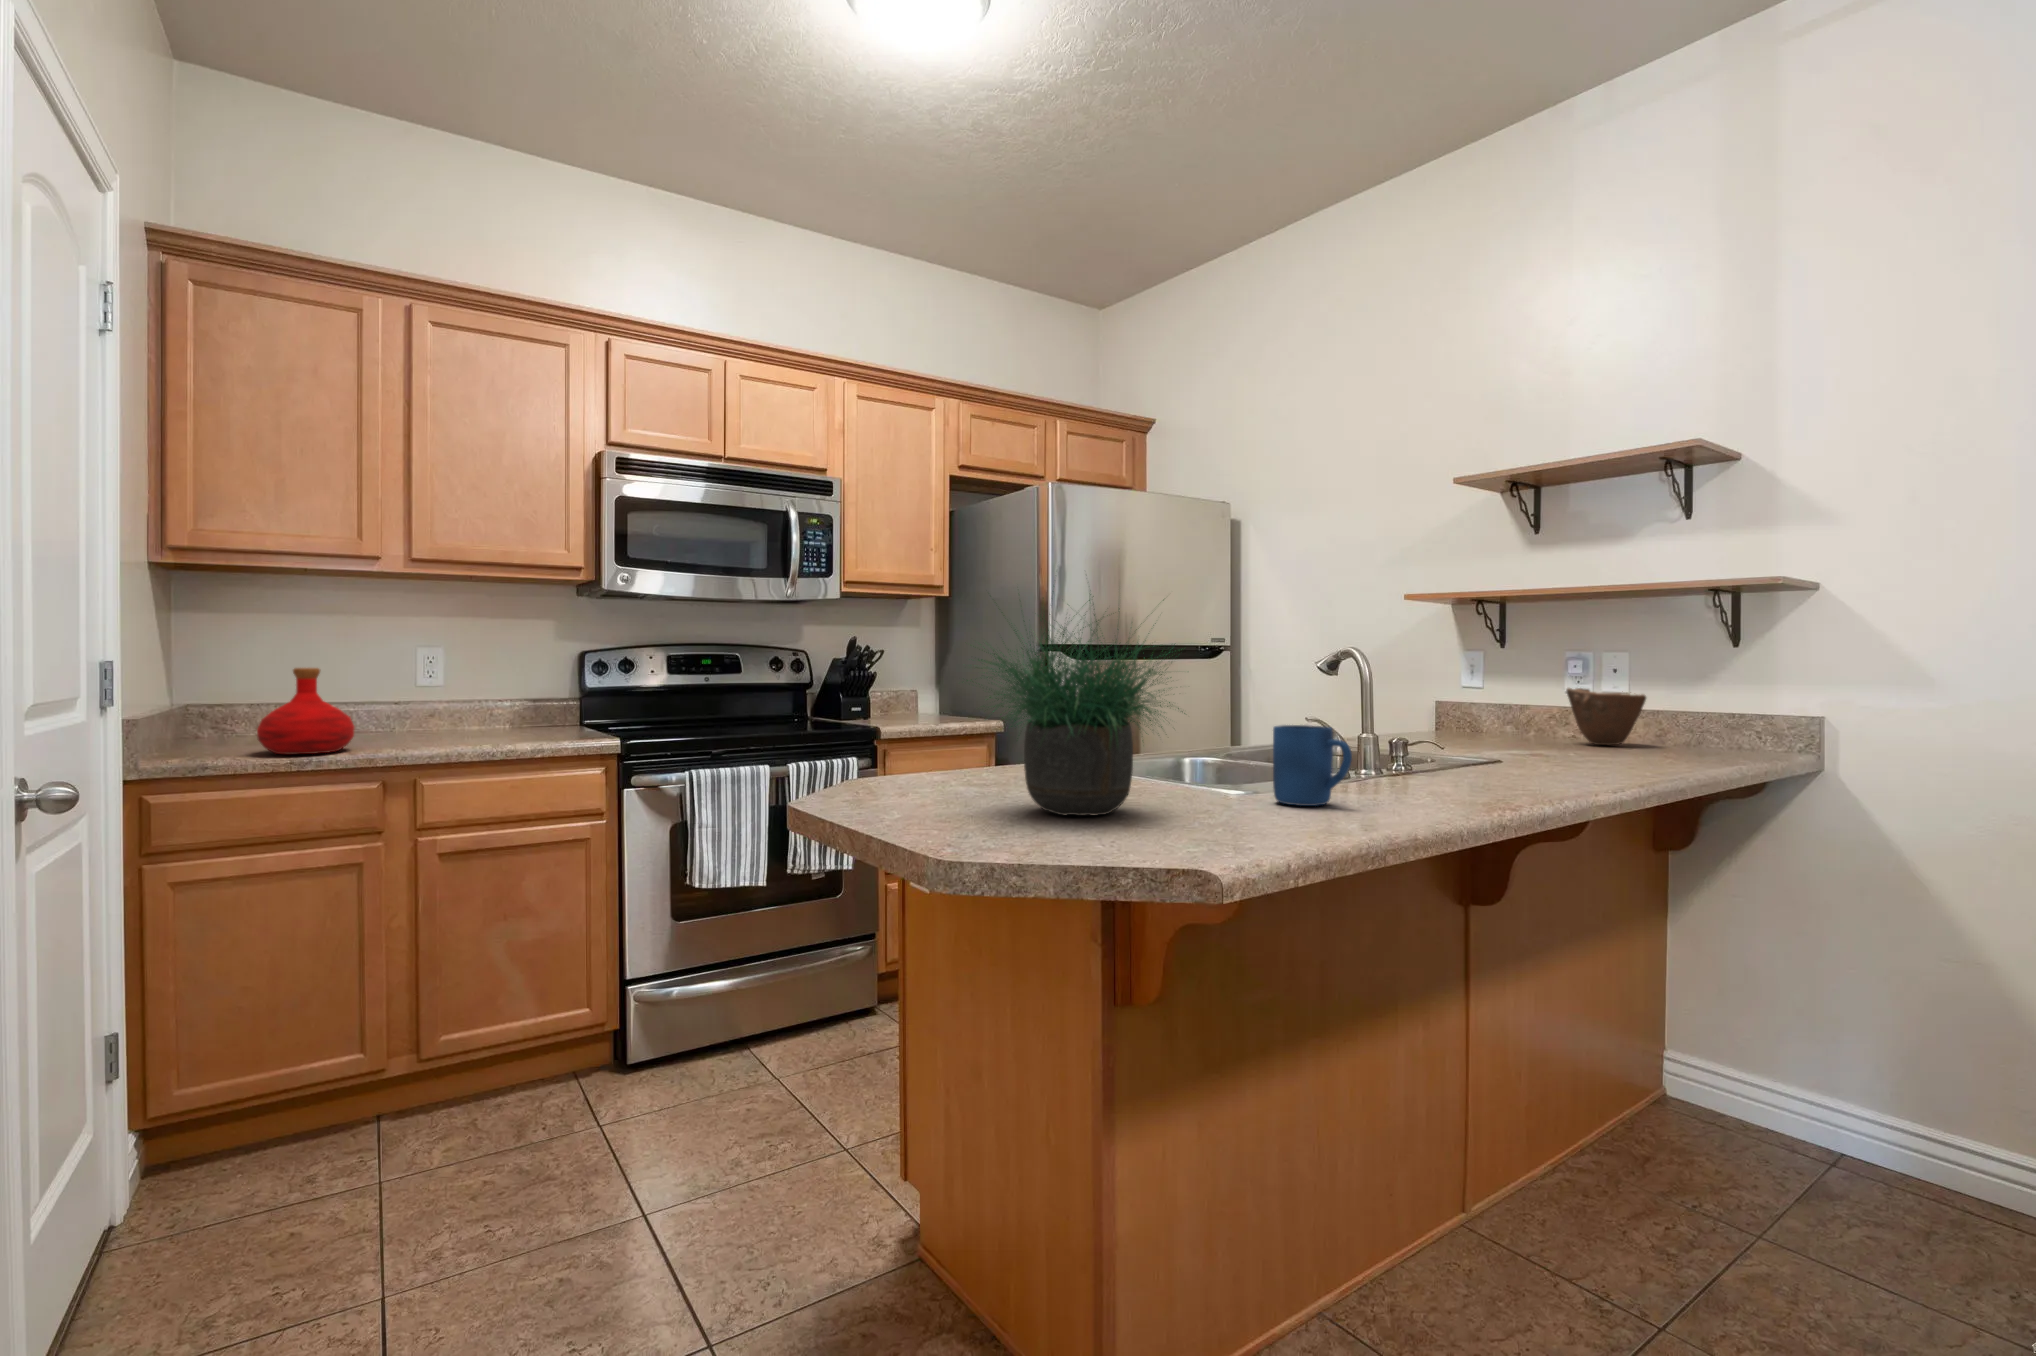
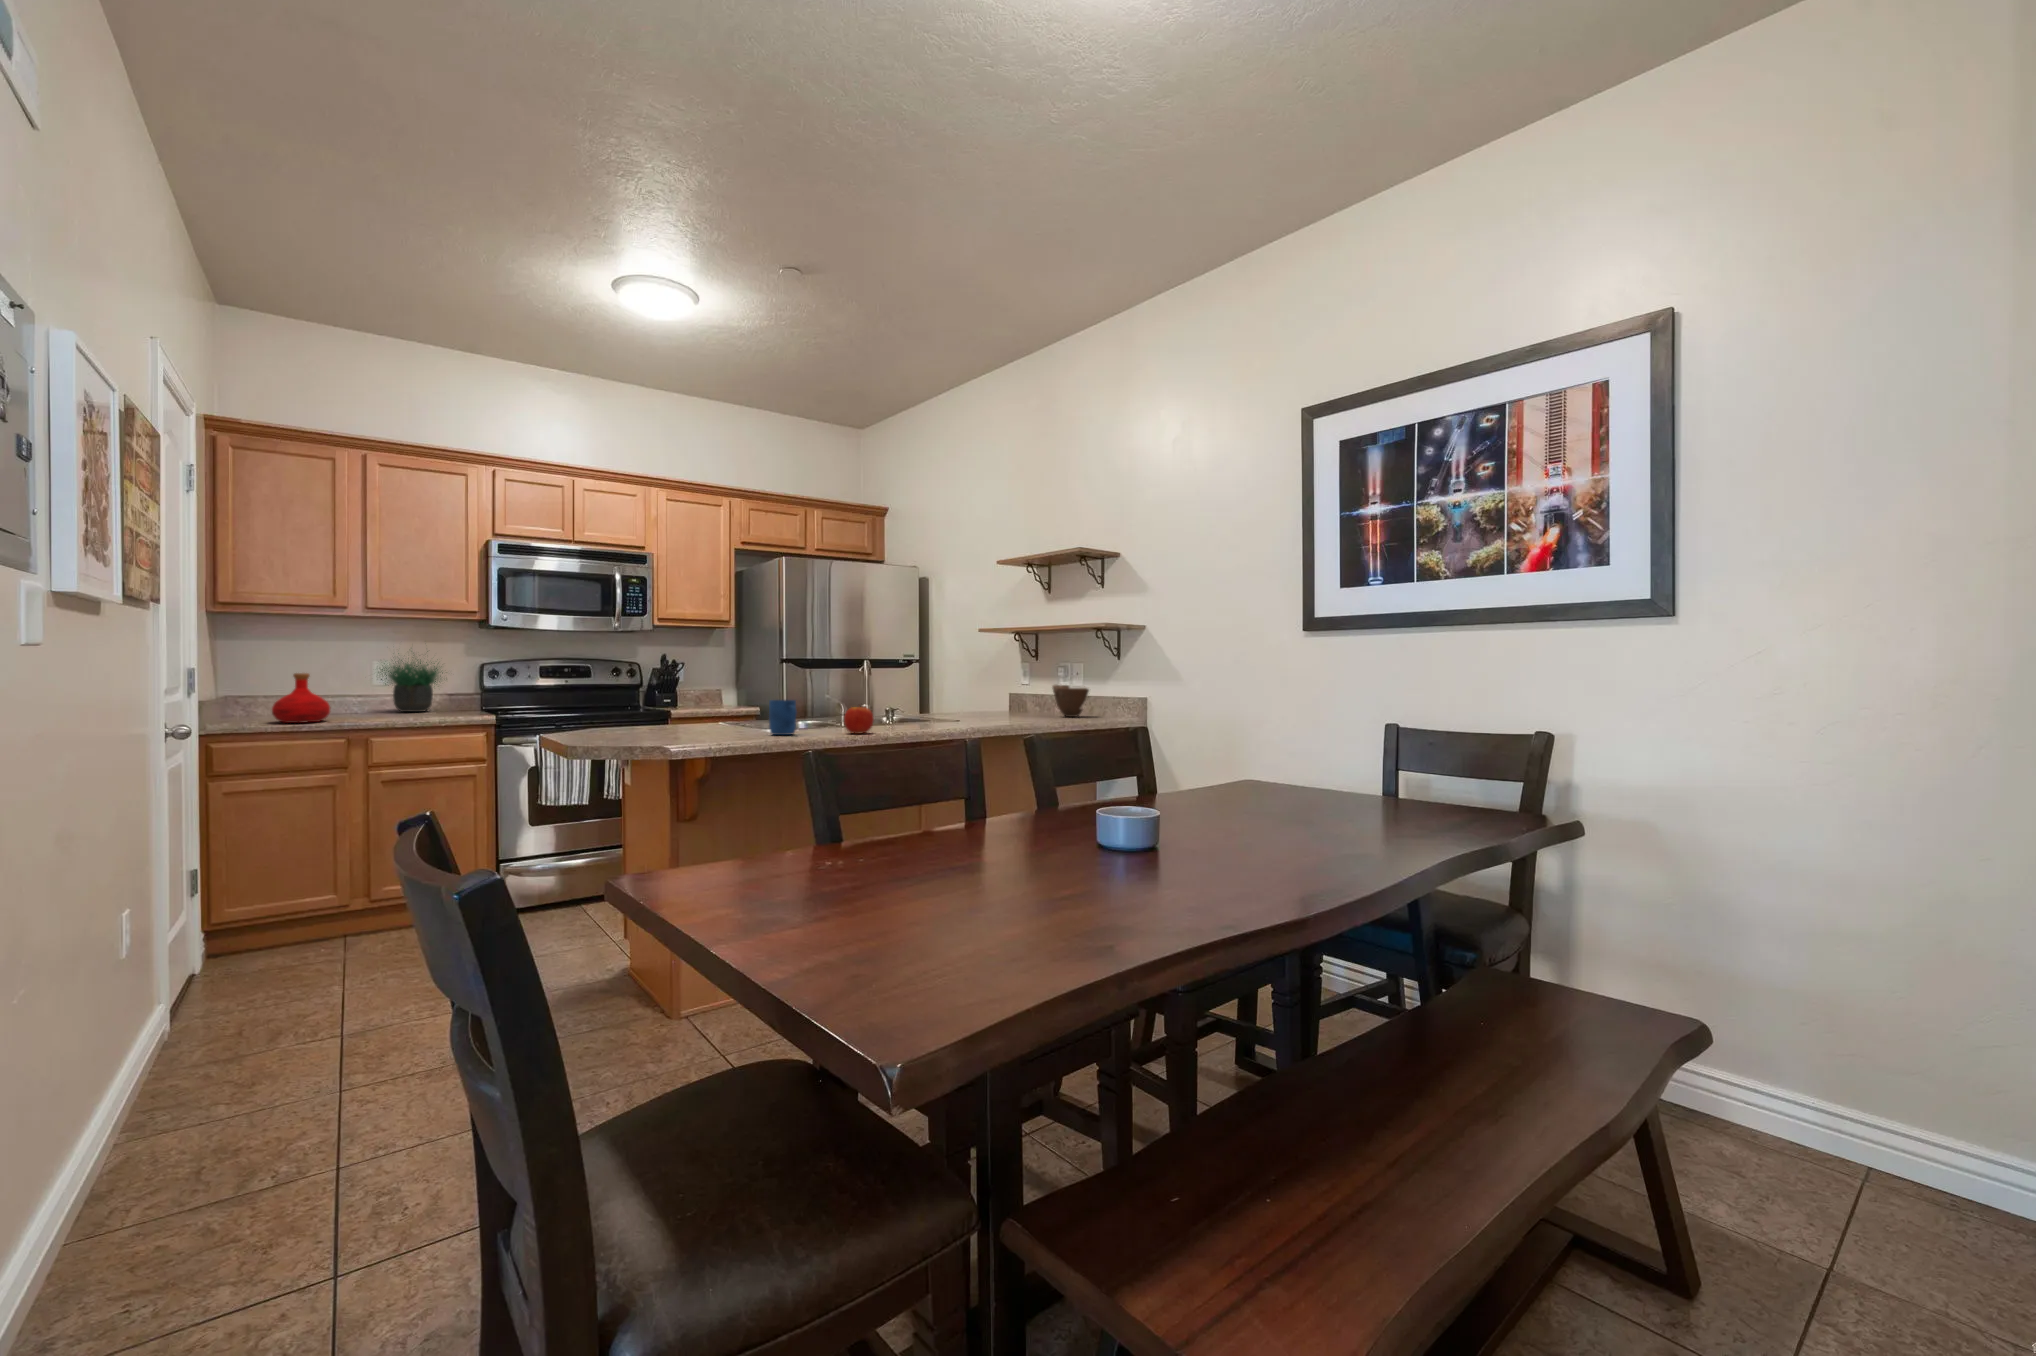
potted plant: present [967,594,1185,816] -> present [380,653,443,712]
apple: none [1418,735,1486,801] -> present [844,707,874,734]

